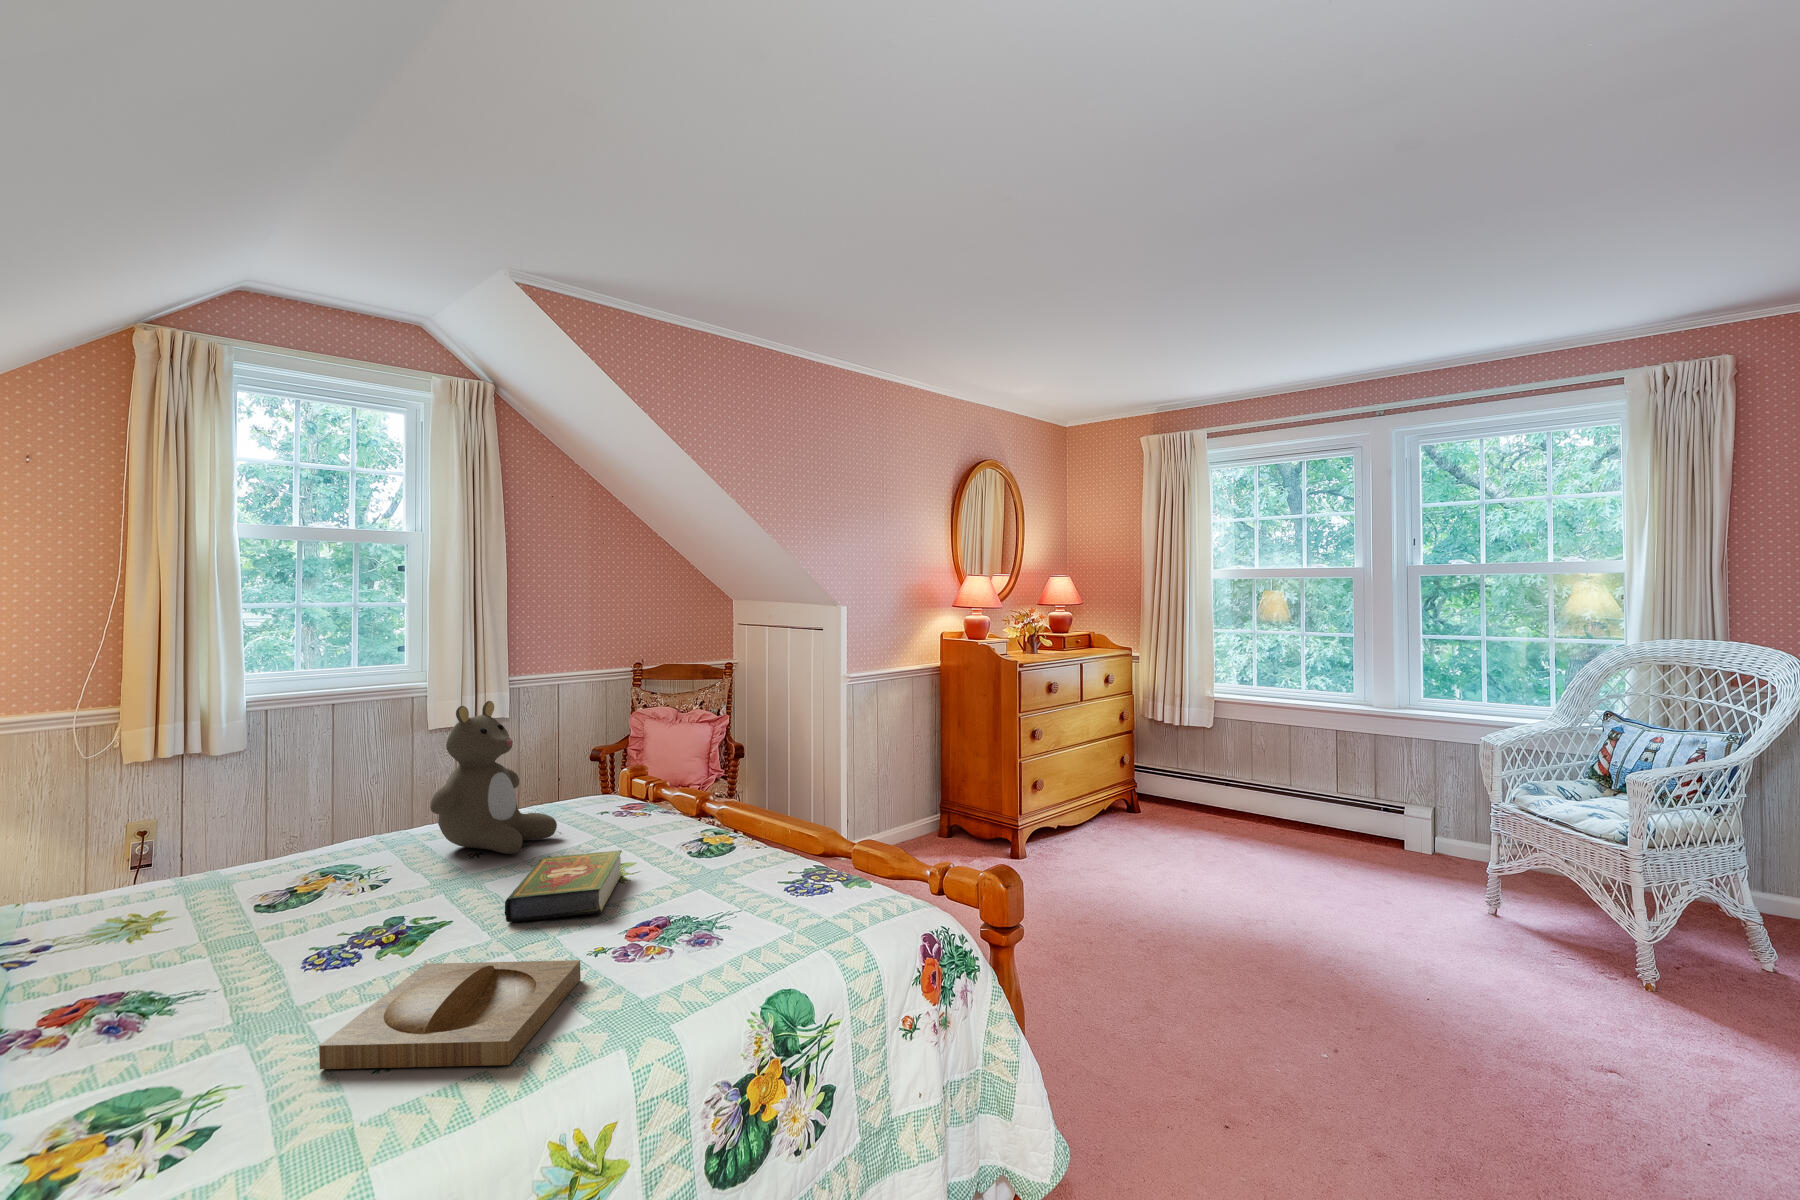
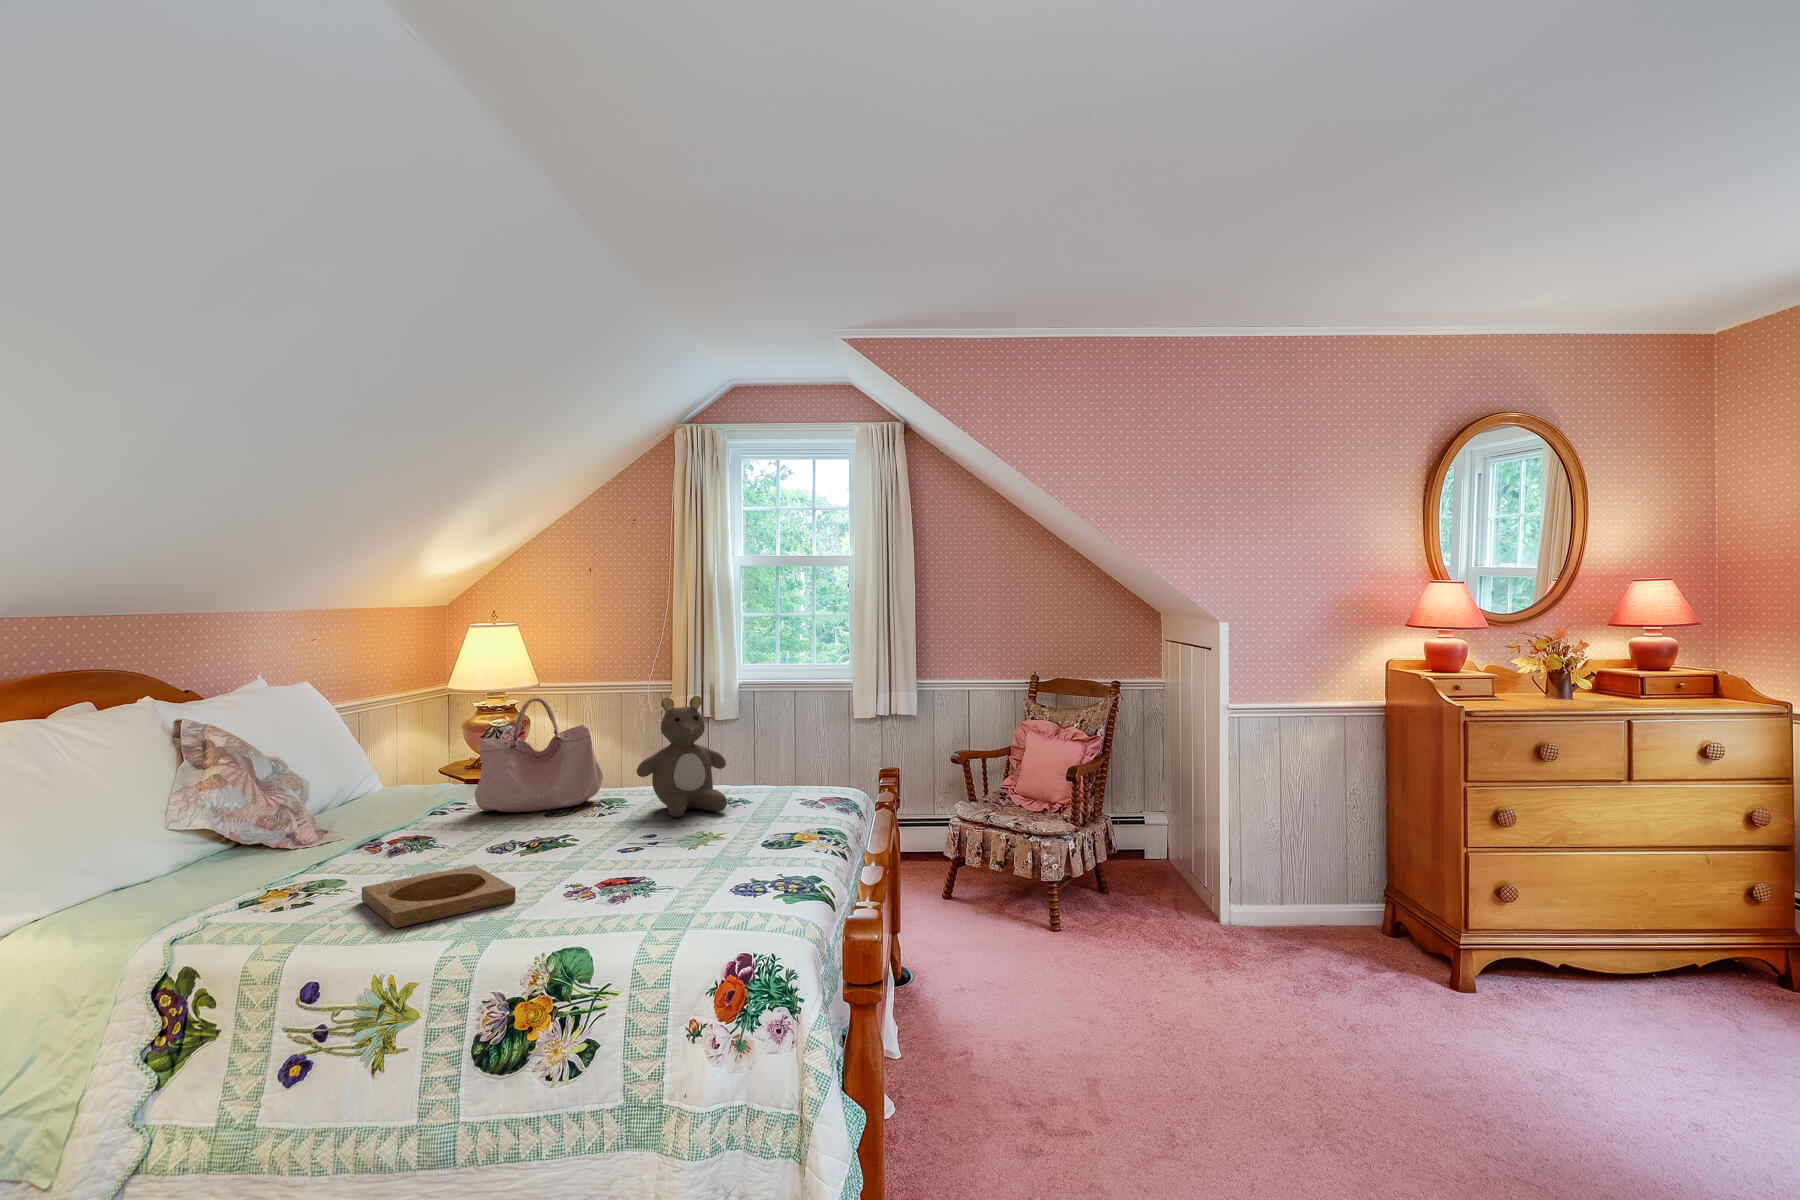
handbag: none [133,727,336,920] -> present [475,698,603,812]
book: present [505,850,622,922] -> none [571,822,687,868]

